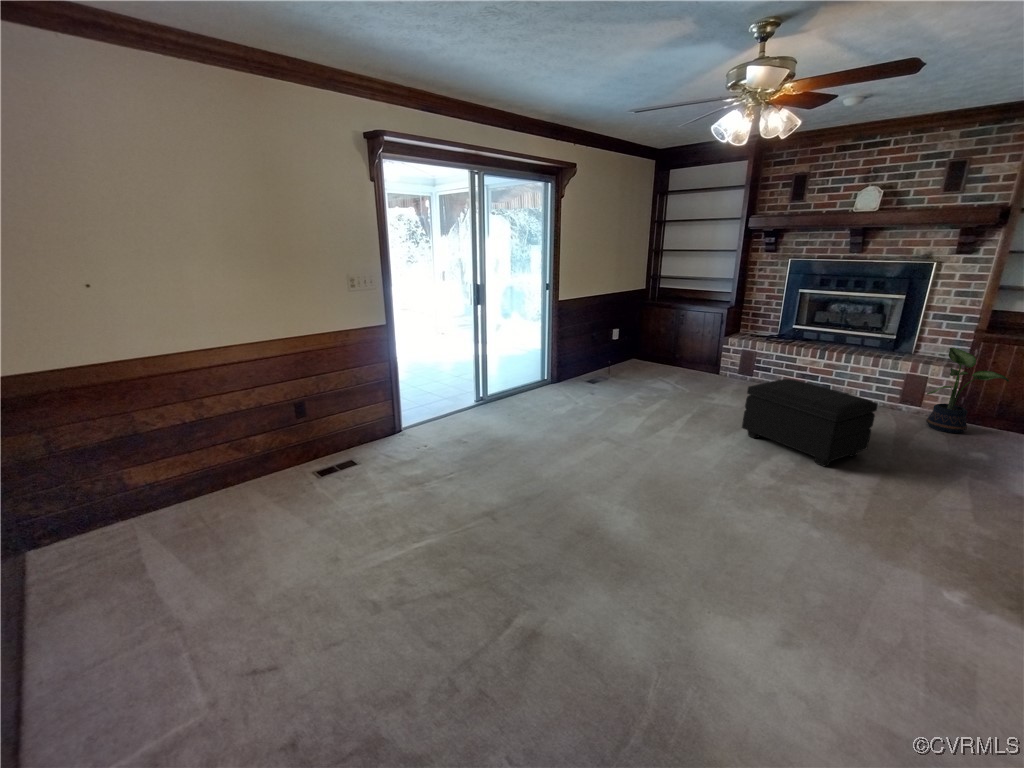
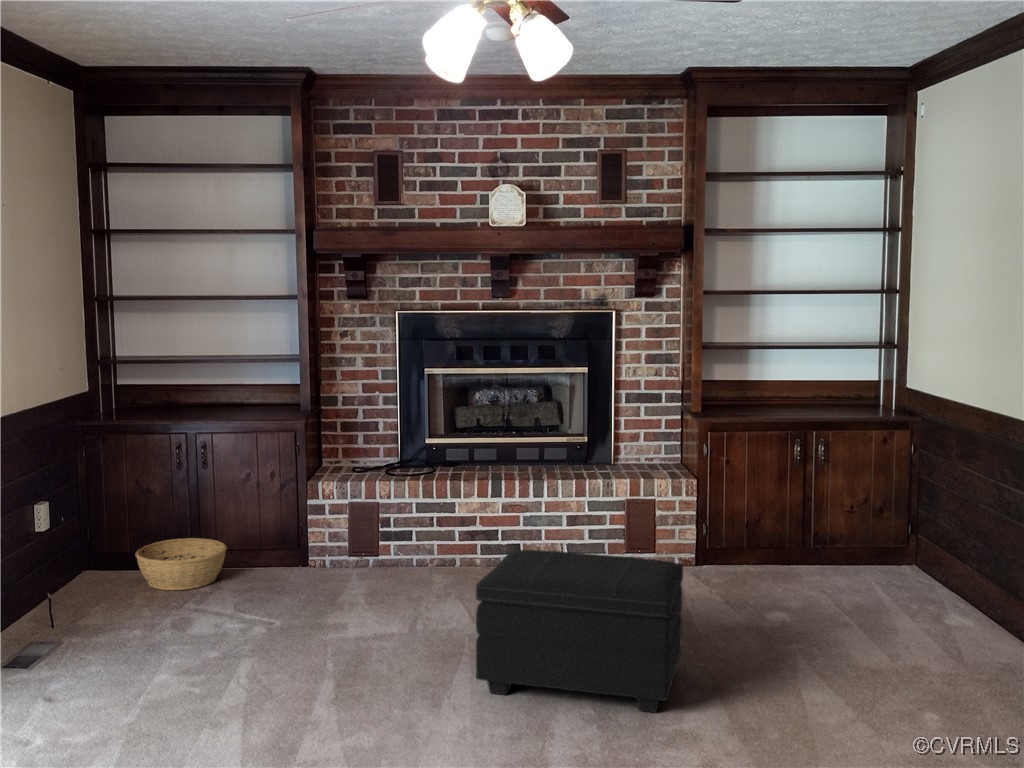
potted plant: present [926,348,1009,433] -> none [674,446,760,587]
basket: none [647,352,684,372] -> present [136,538,227,590]

